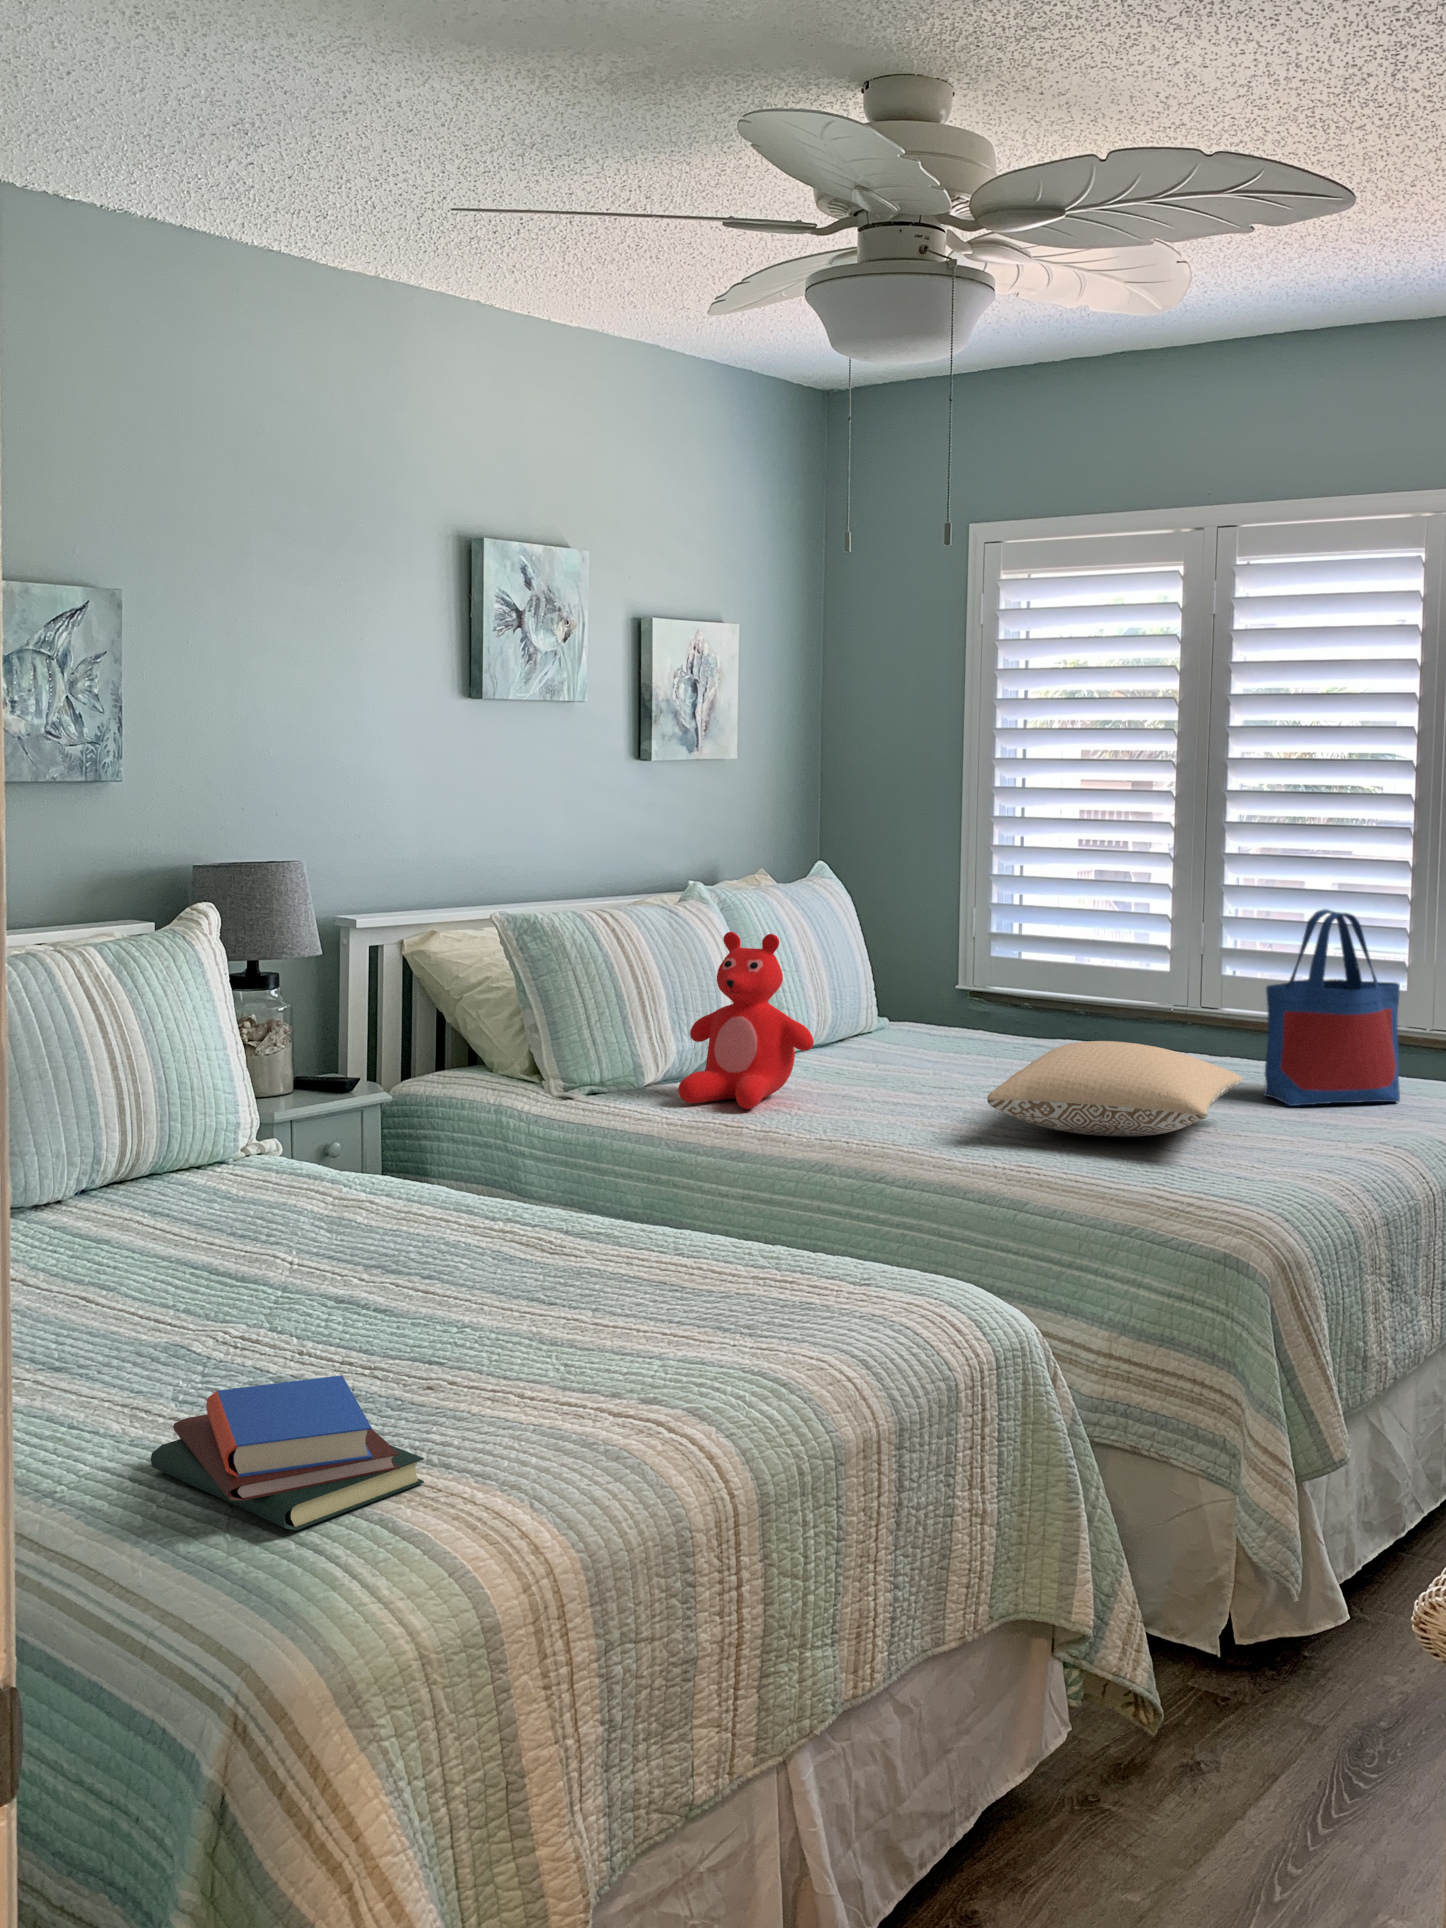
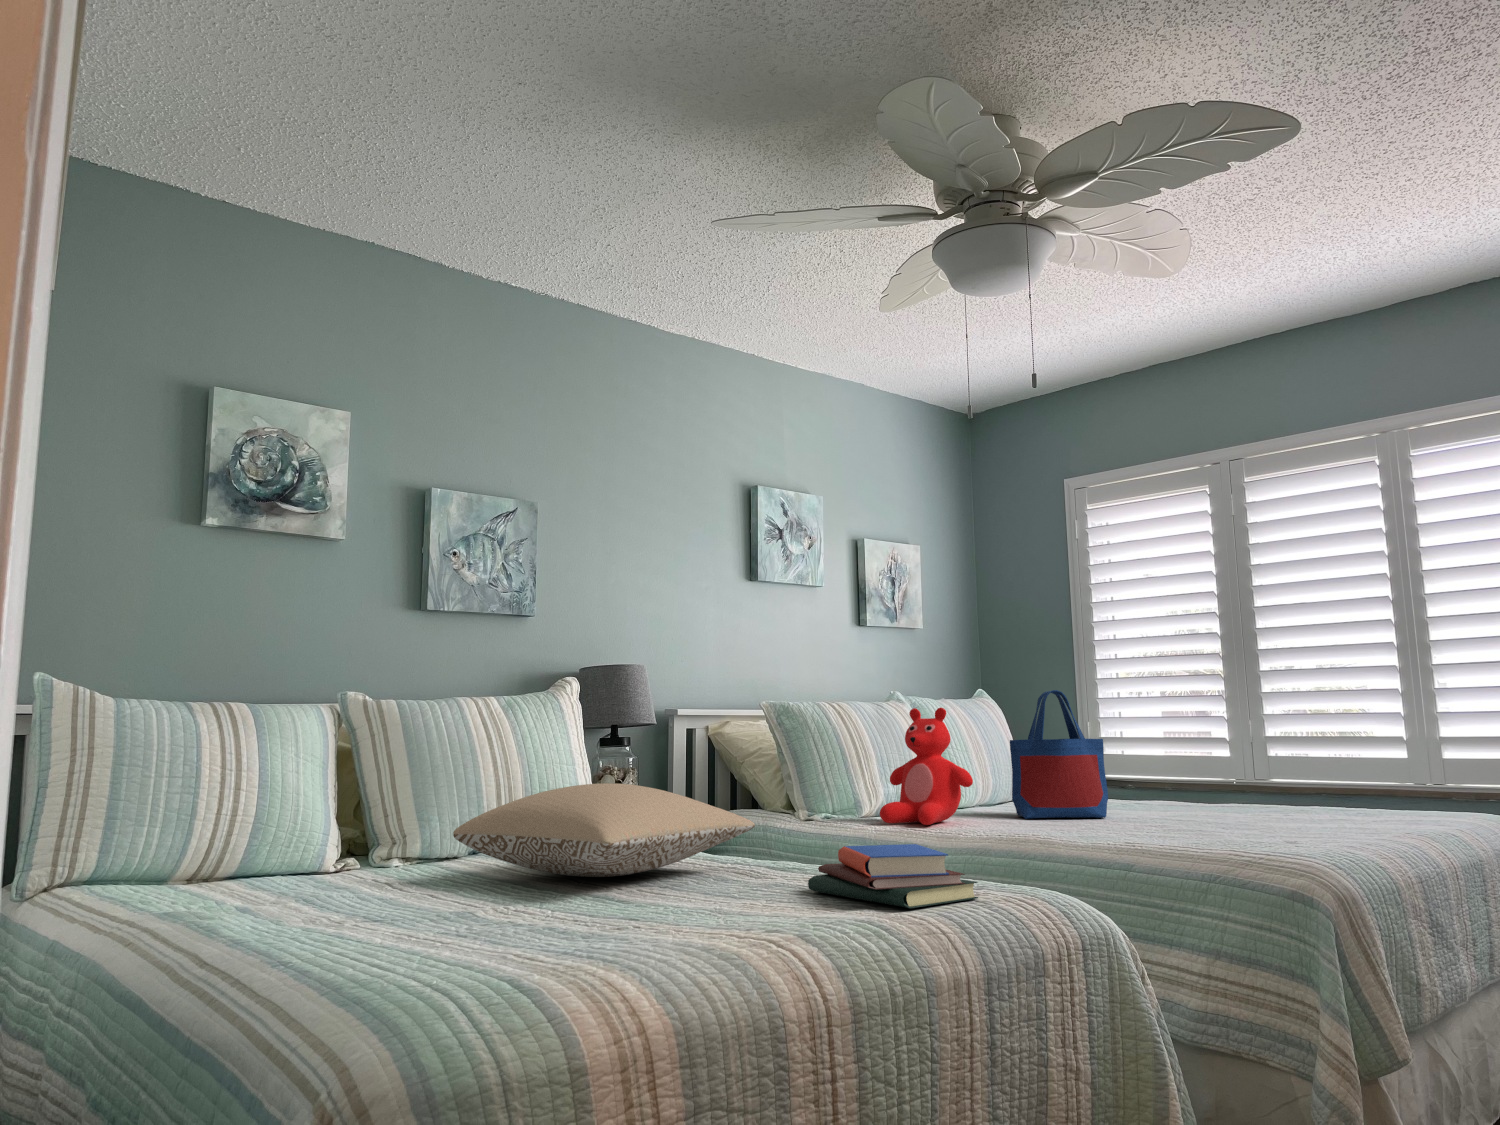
tote bag: present [1264,909,1400,1106] -> present [1010,690,1108,819]
pillow: present [987,1041,1243,1137] -> present [453,783,755,877]
book: present [151,1375,424,1530] -> present [808,844,978,908]

